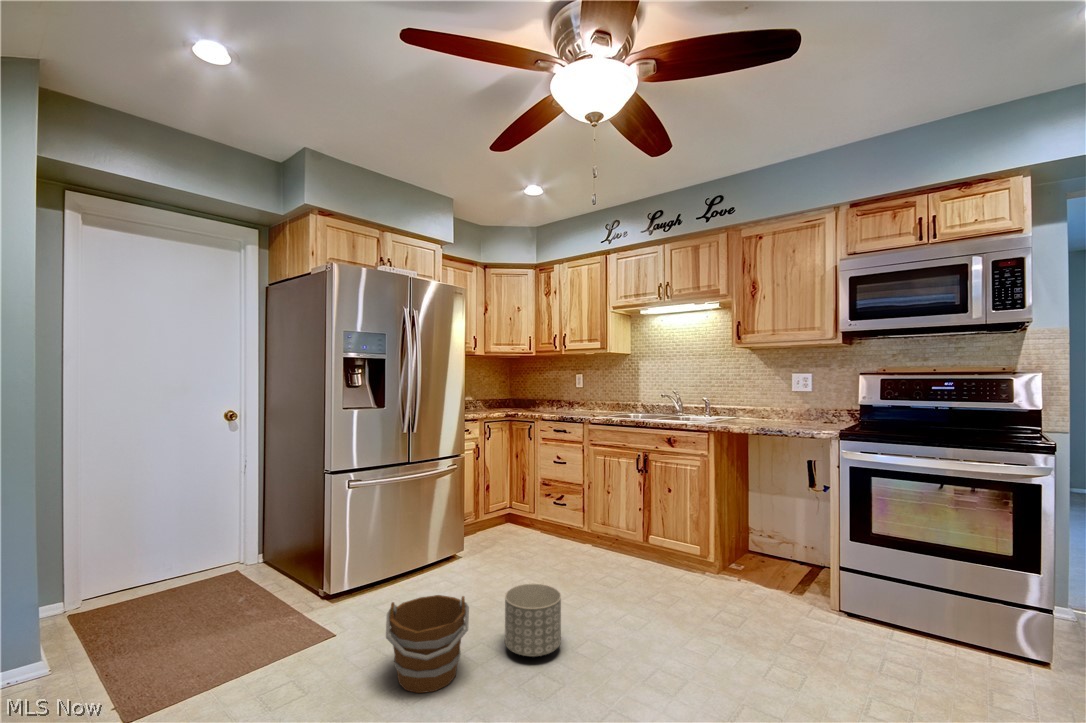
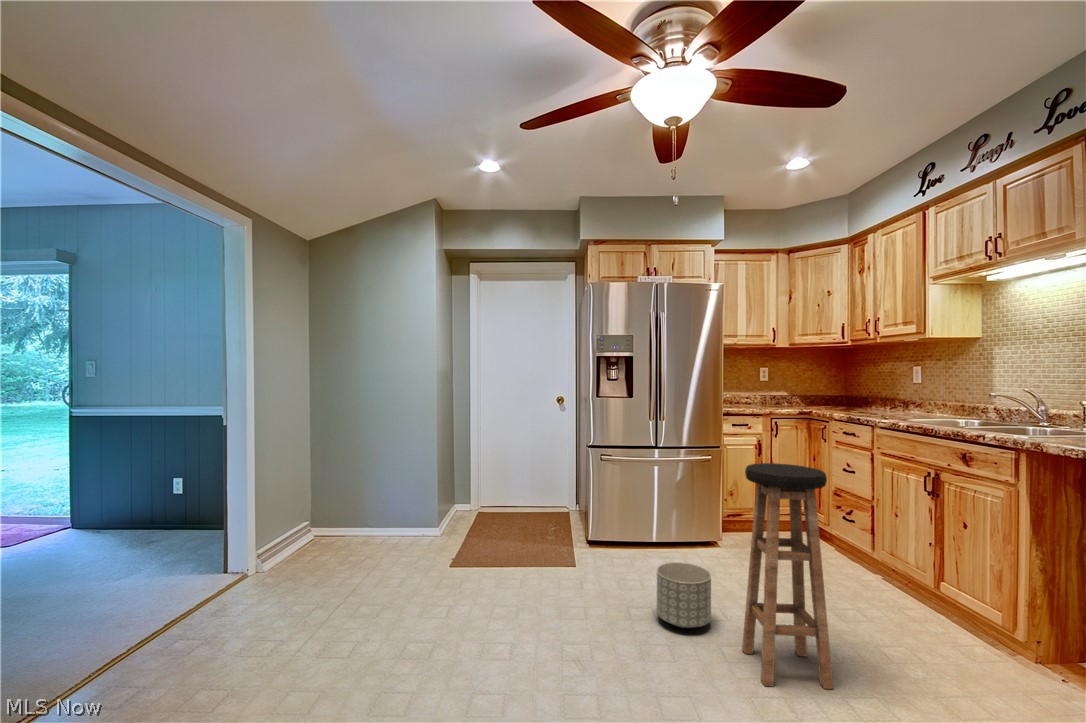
bar stool: none [600,463,680,673] -> present [742,463,833,689]
bucket: present [386,595,469,693] -> none [558,538,621,612]

